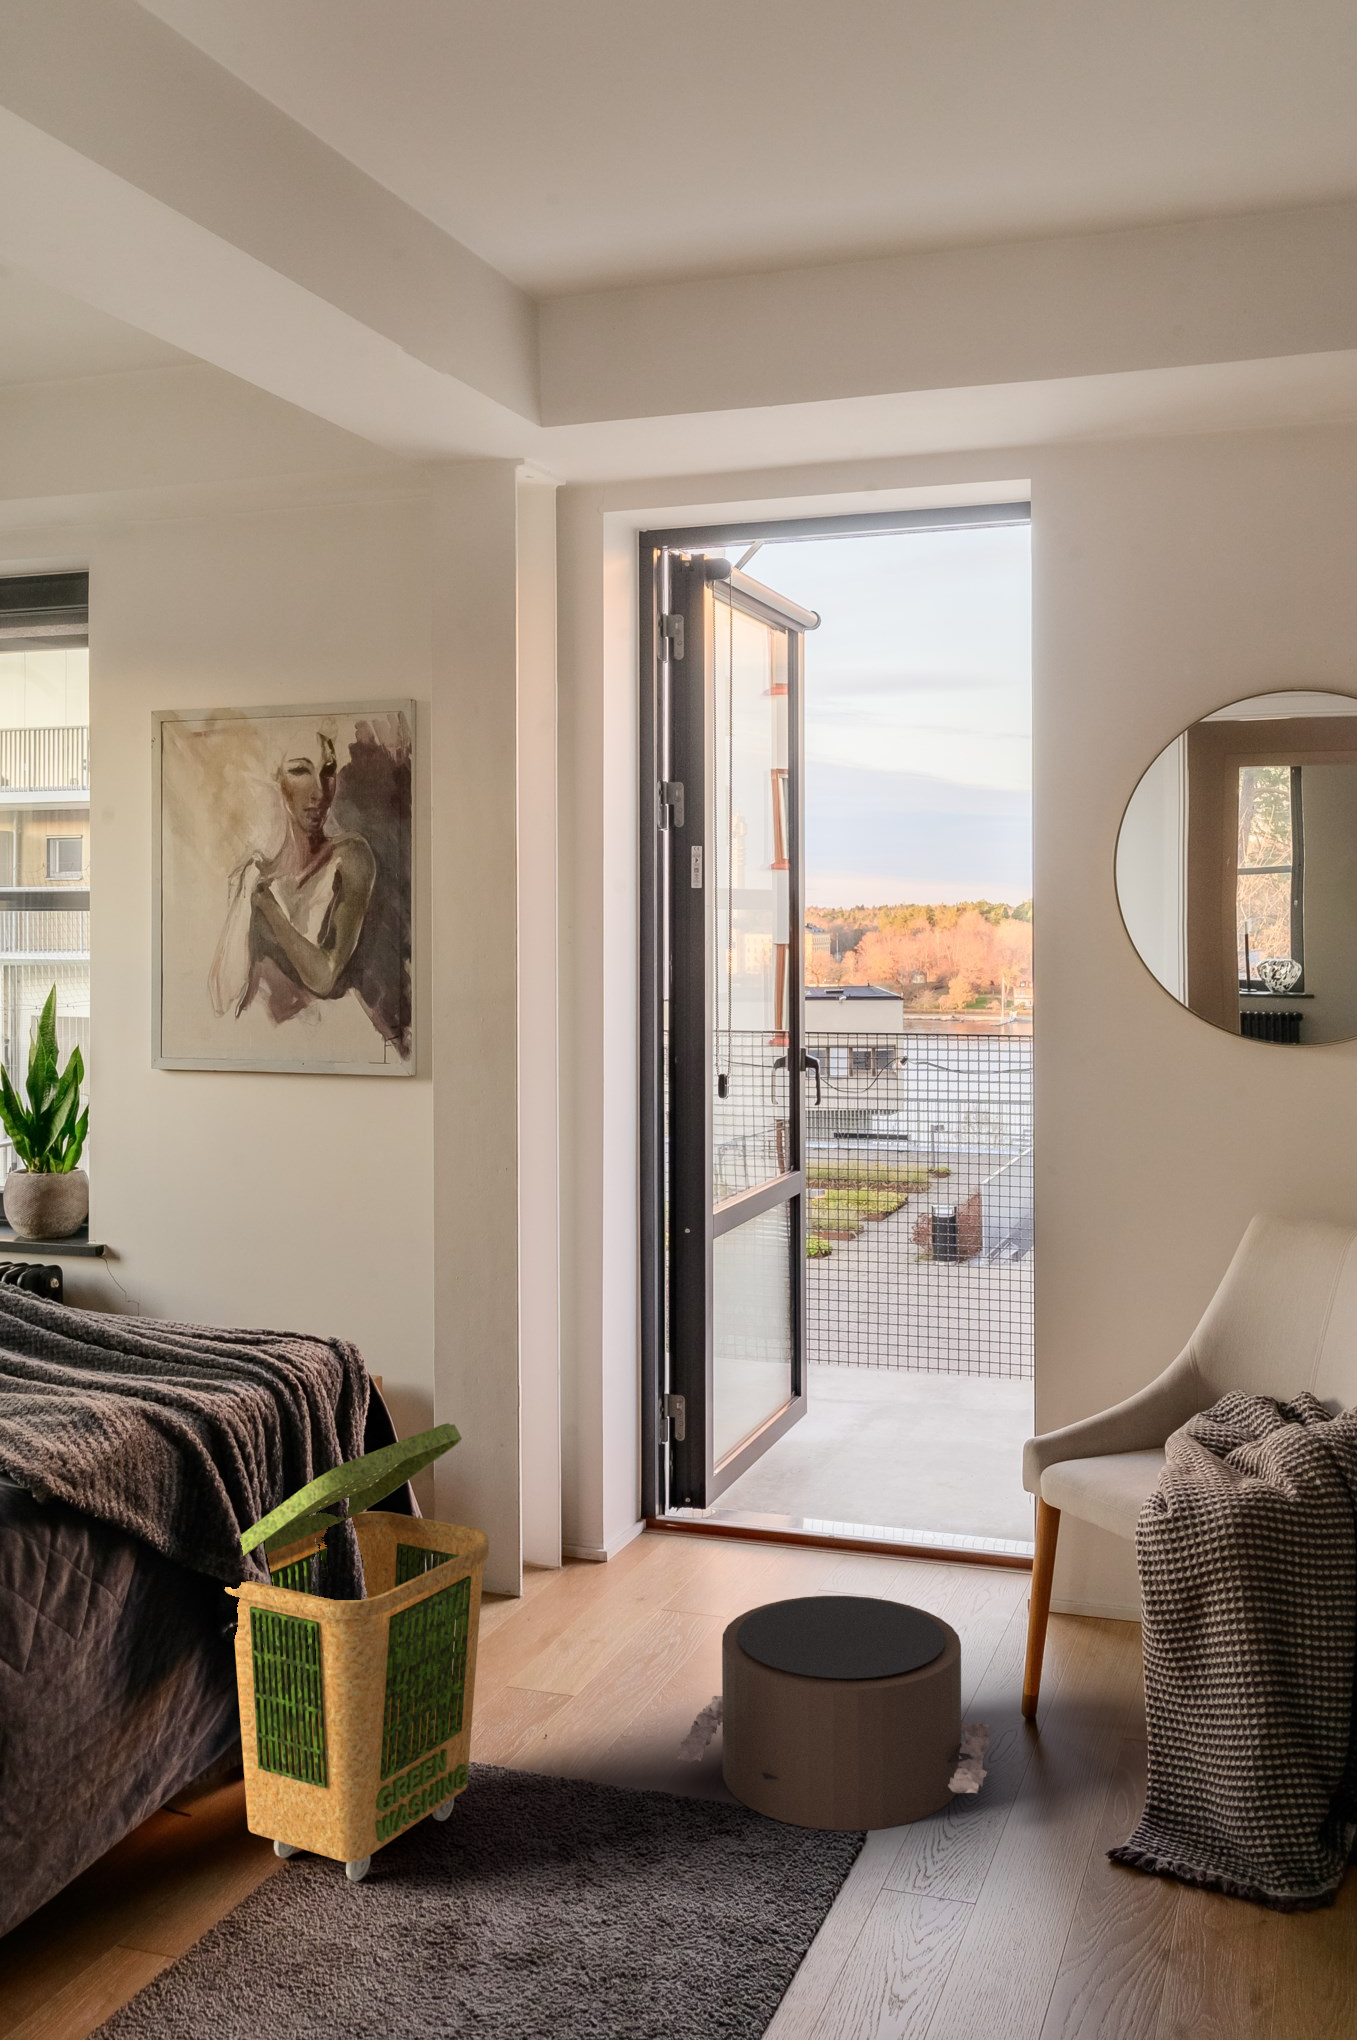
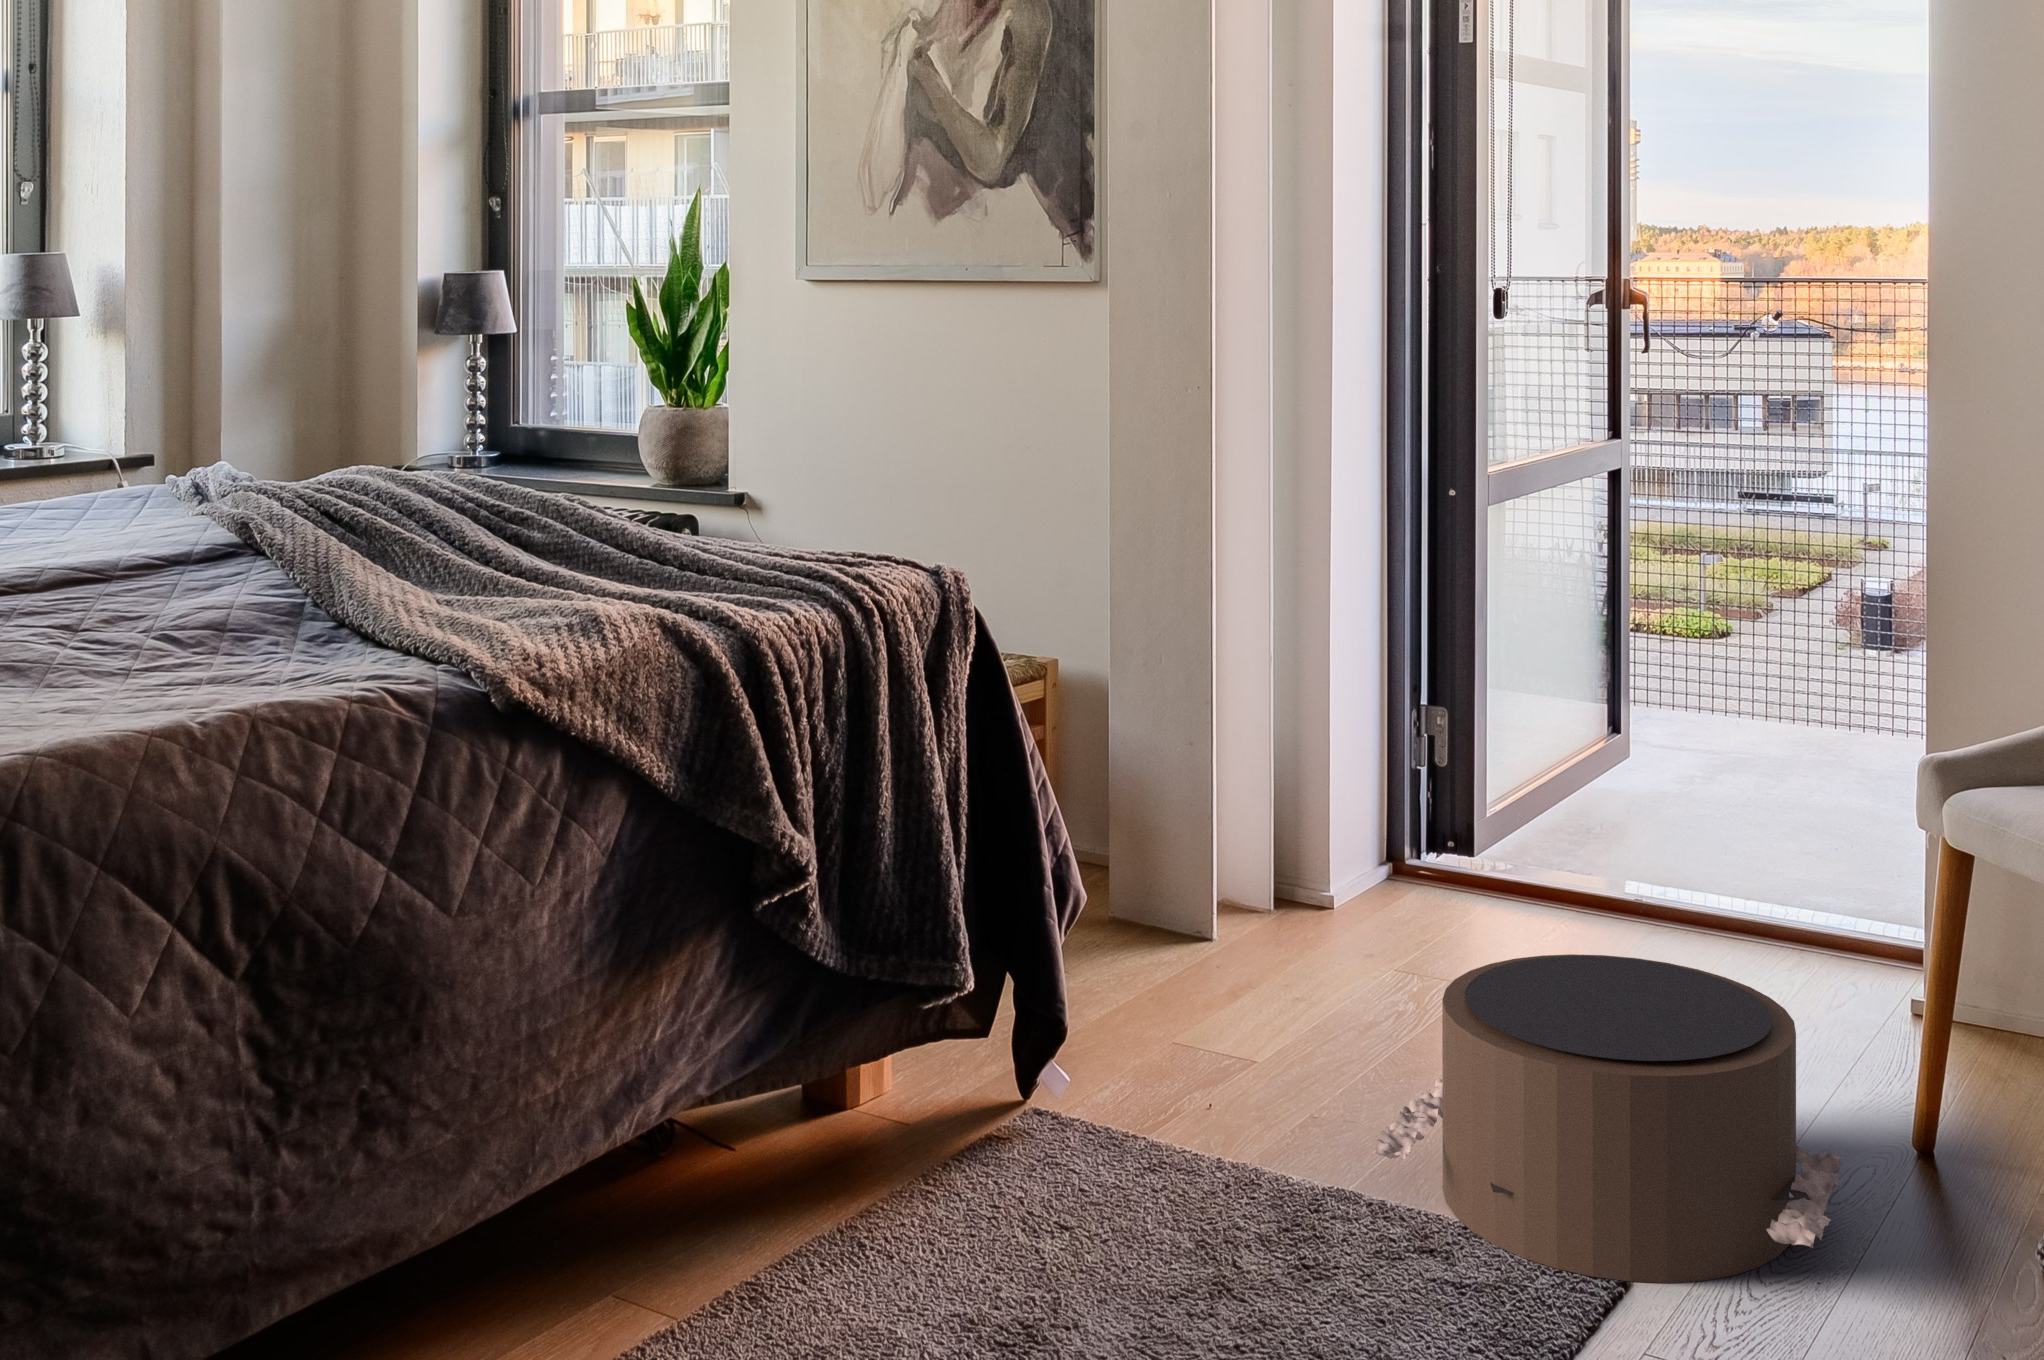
laundry basket: present [225,1423,489,1881] -> none [759,662,1112,1260]

